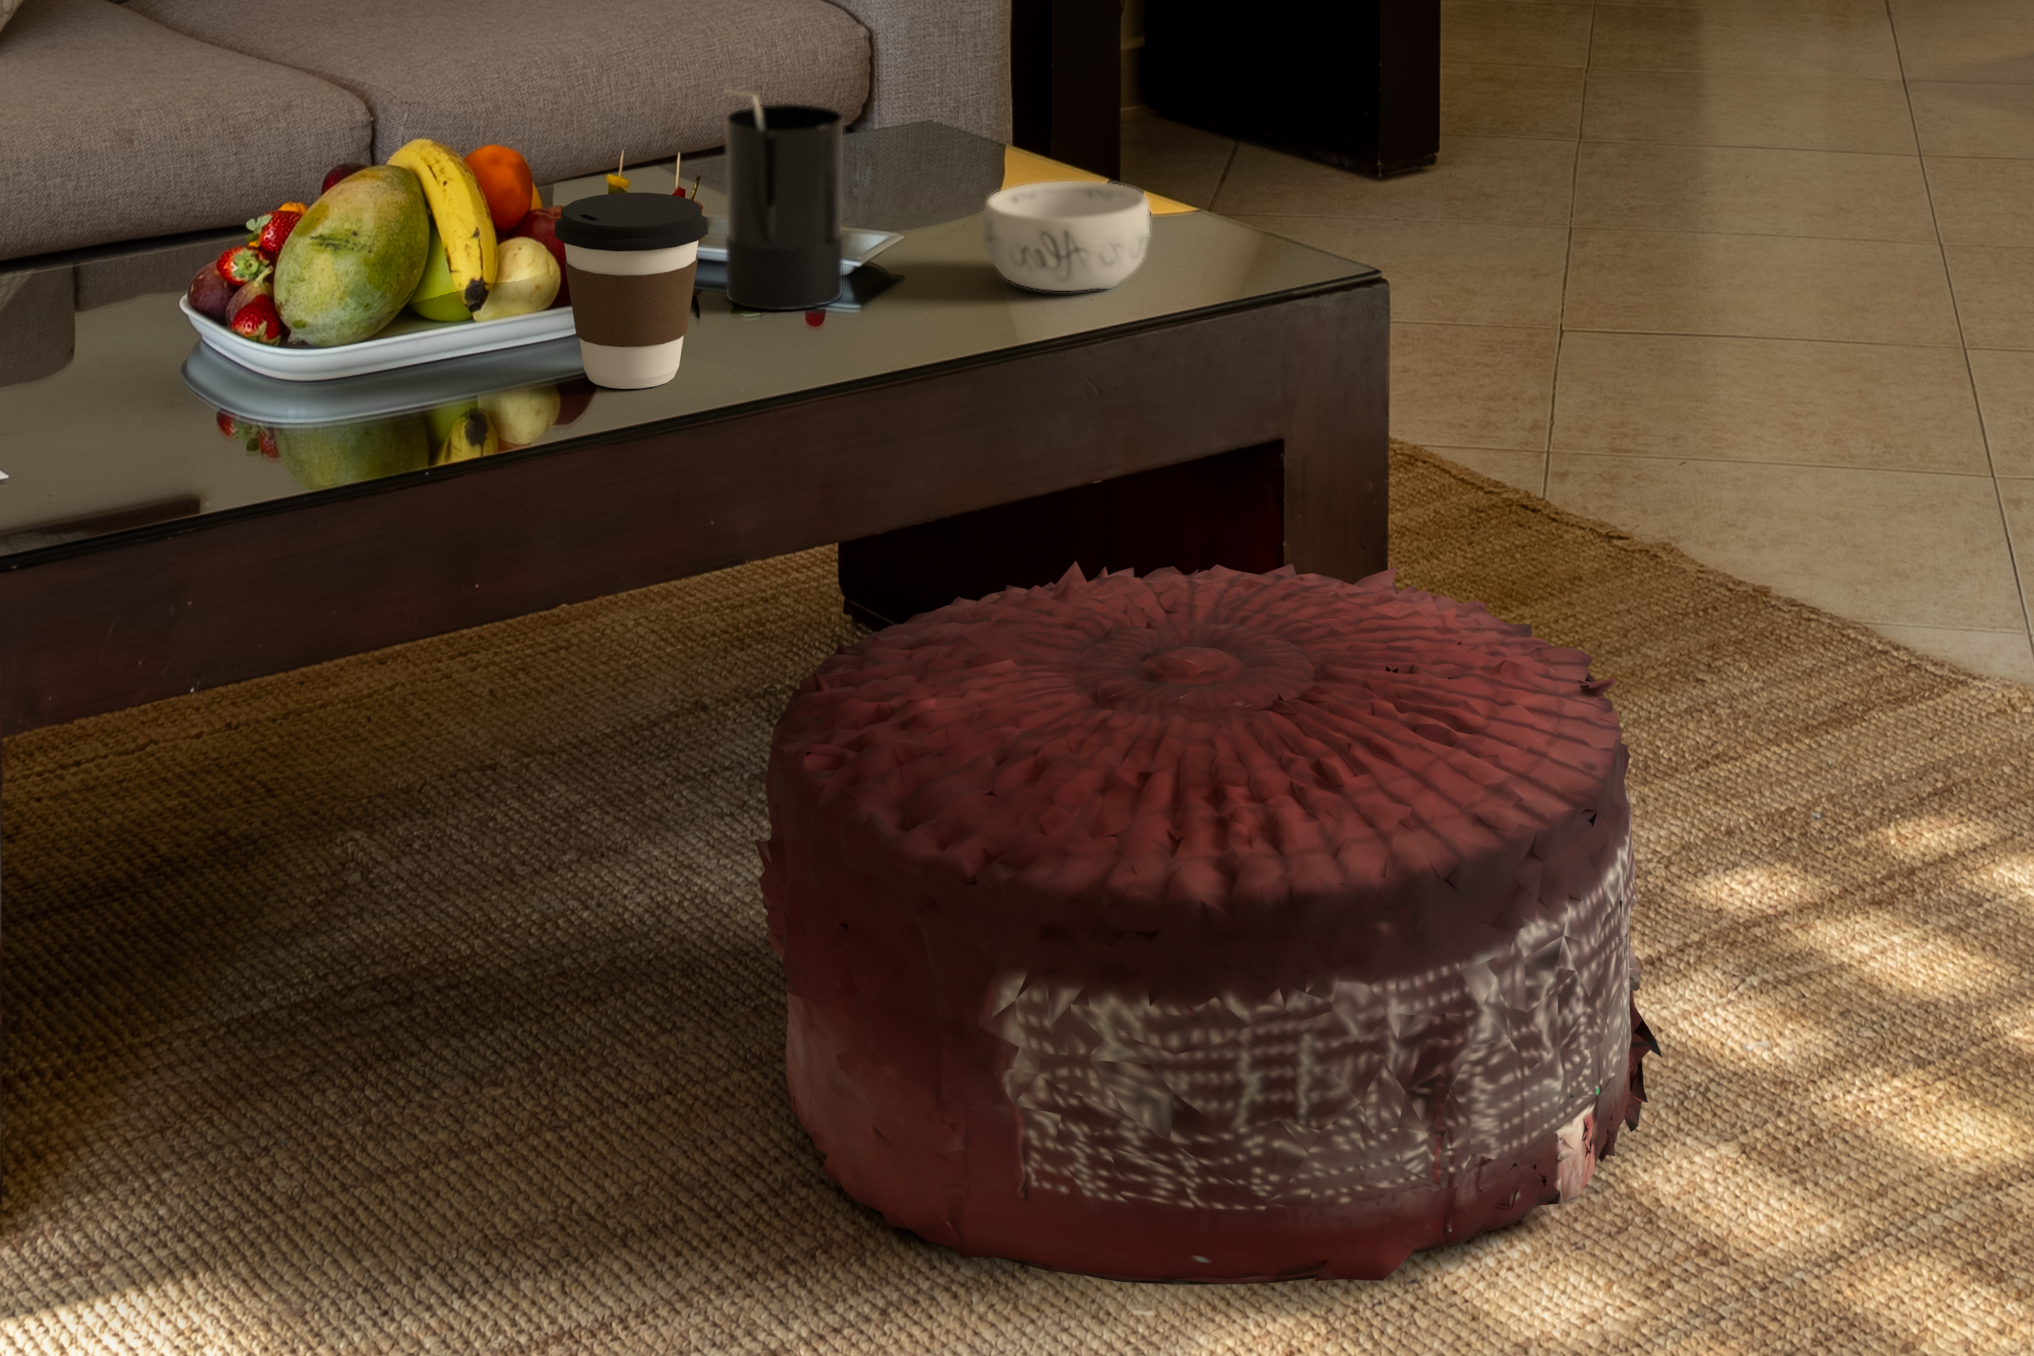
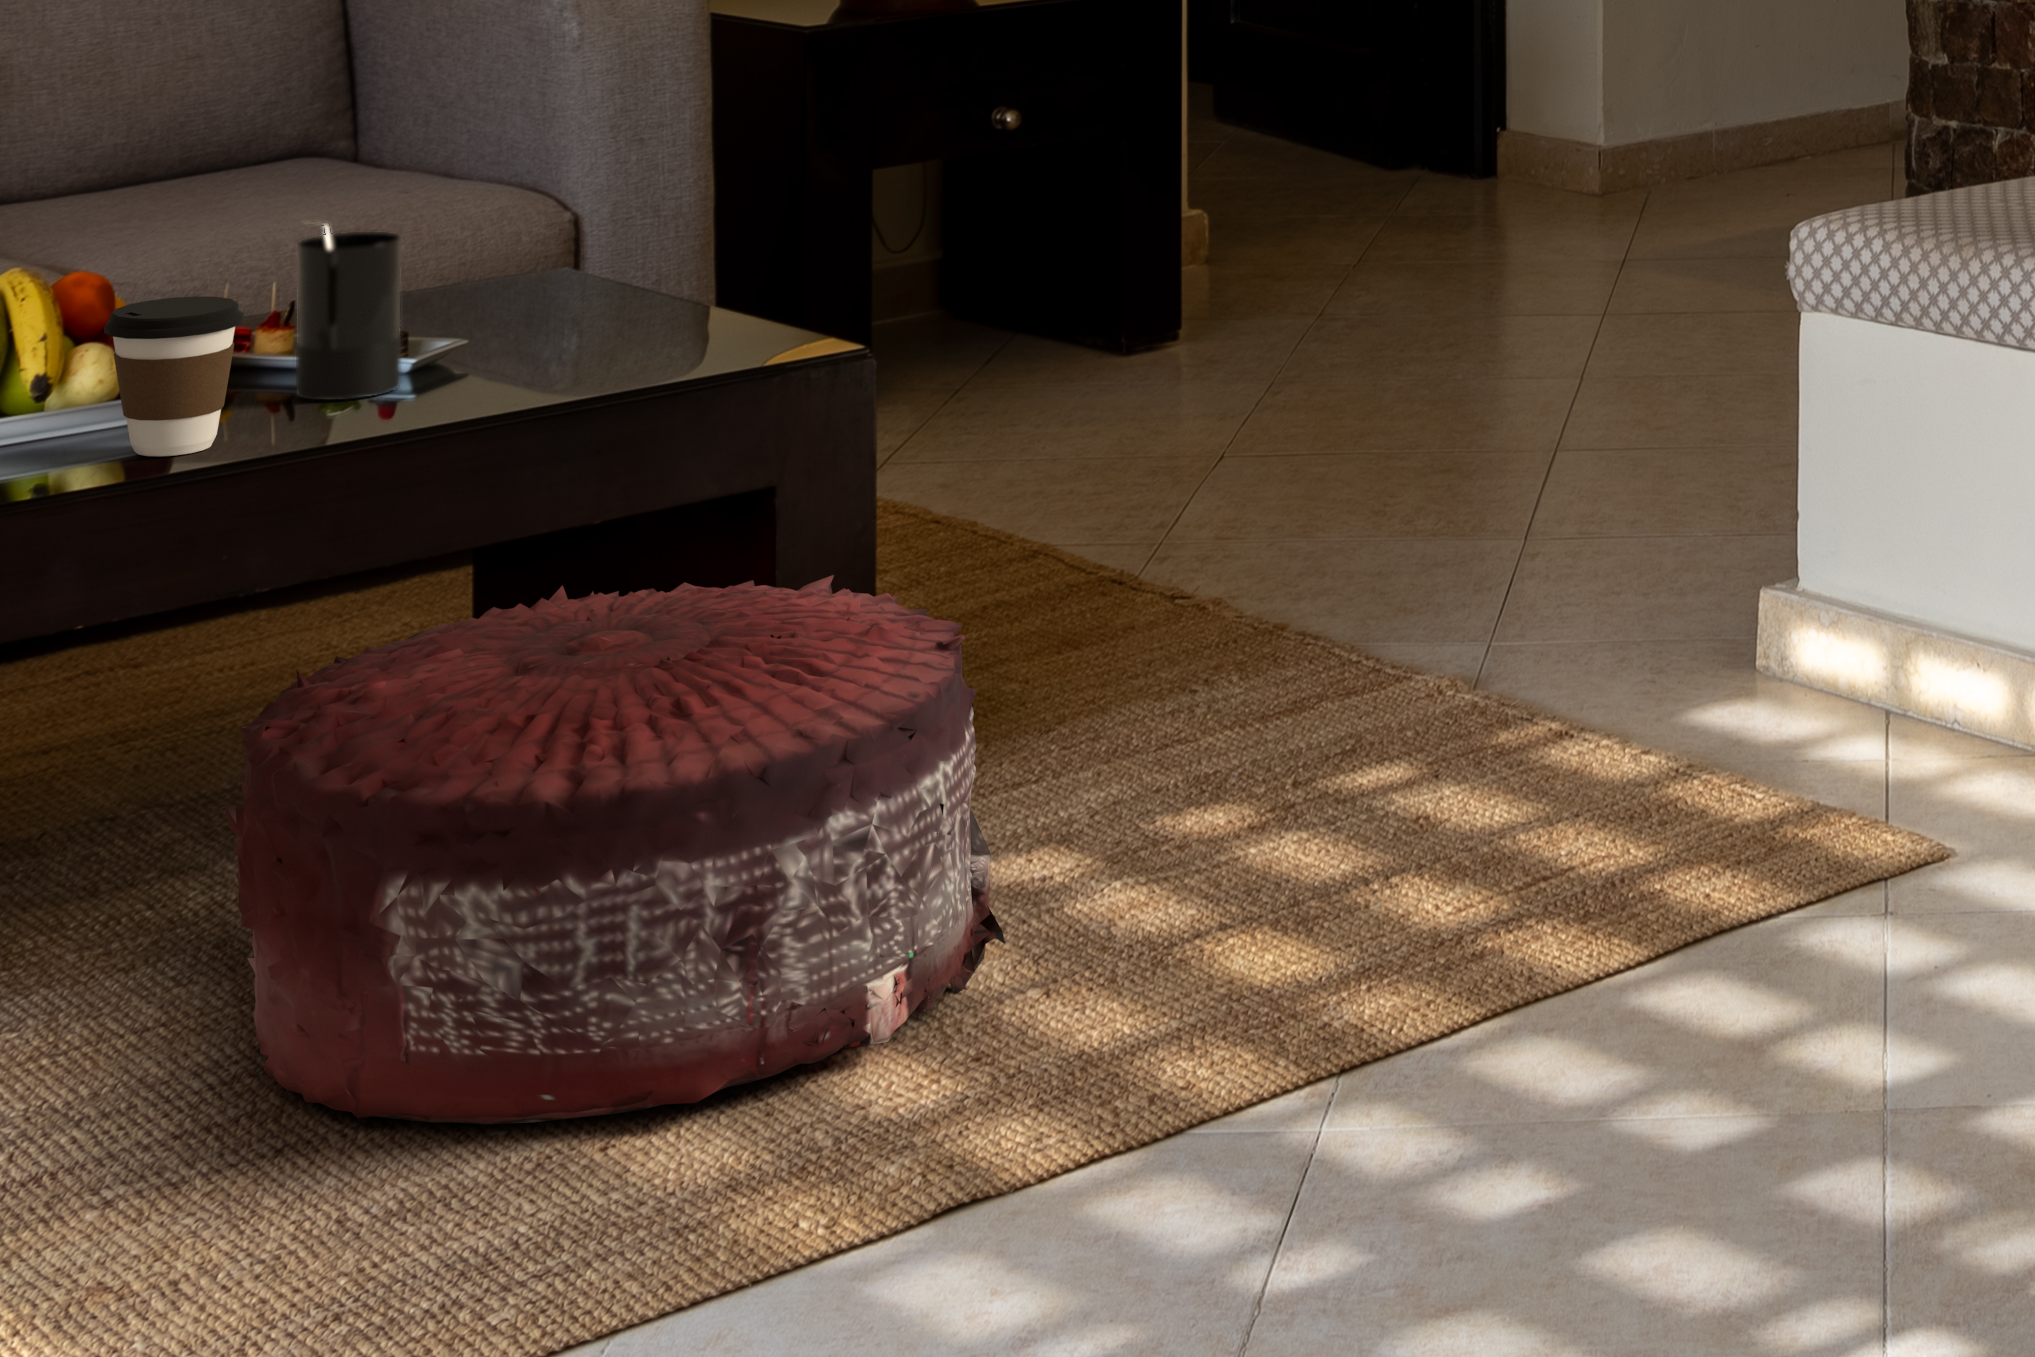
decorative bowl: present [983,181,1150,291] -> none [526,289,672,375]

